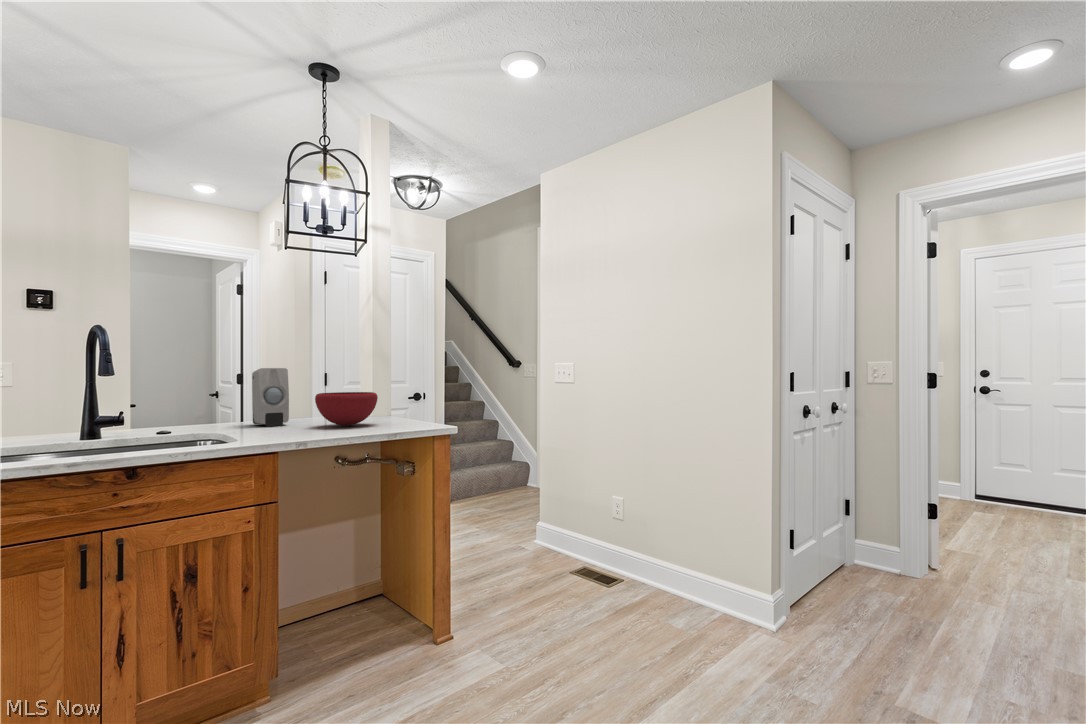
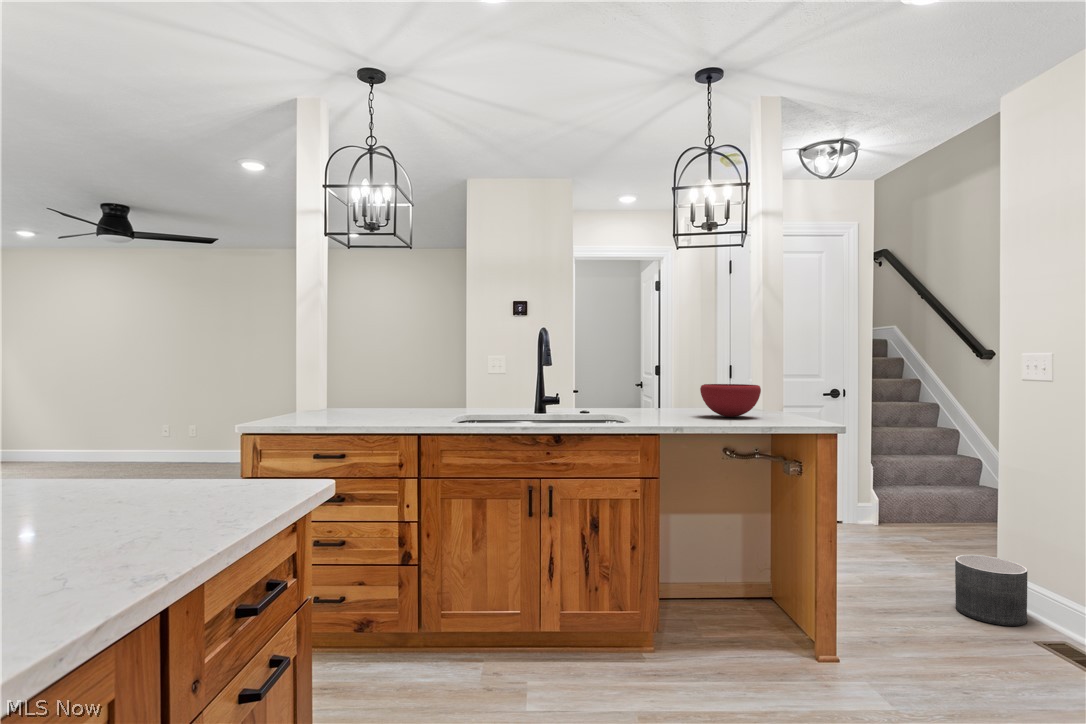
soap dispenser: present [252,368,289,427] -> none [652,360,680,413]
planter: none [519,517,563,568] -> present [955,555,1027,626]

